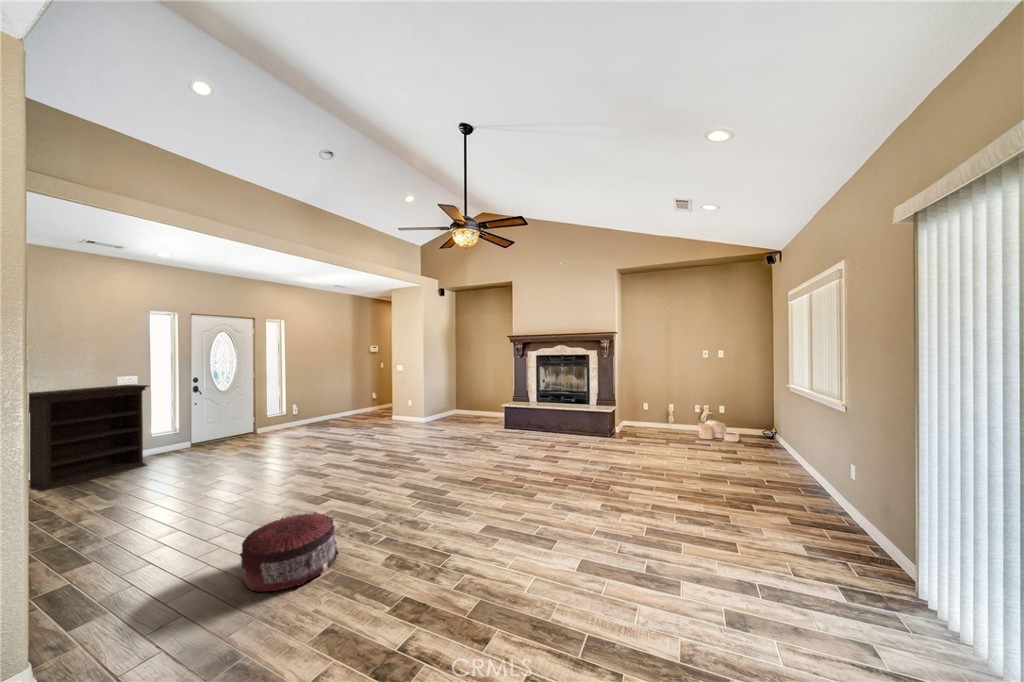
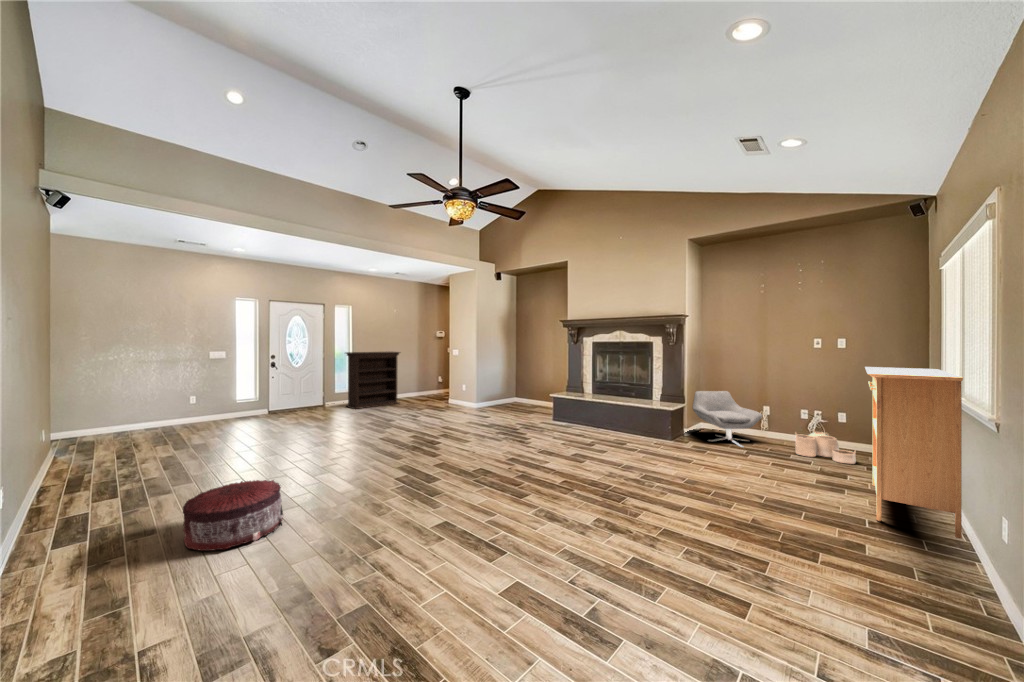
console table: none [749,373,819,484] -> present [865,367,963,539]
bookshelf: present [28,385,149,491] -> present [346,352,400,409]
lounge chair: none [622,393,674,436] -> present [693,391,763,447]

